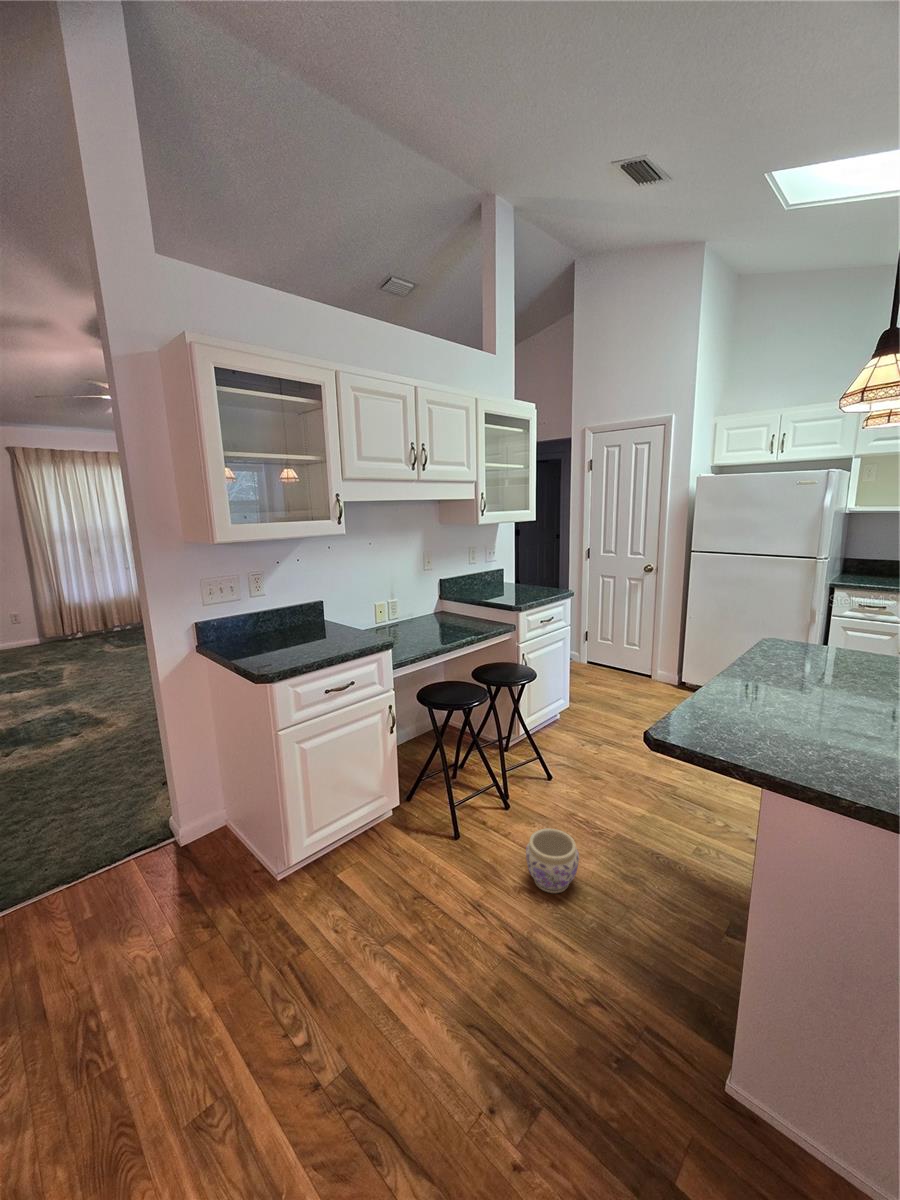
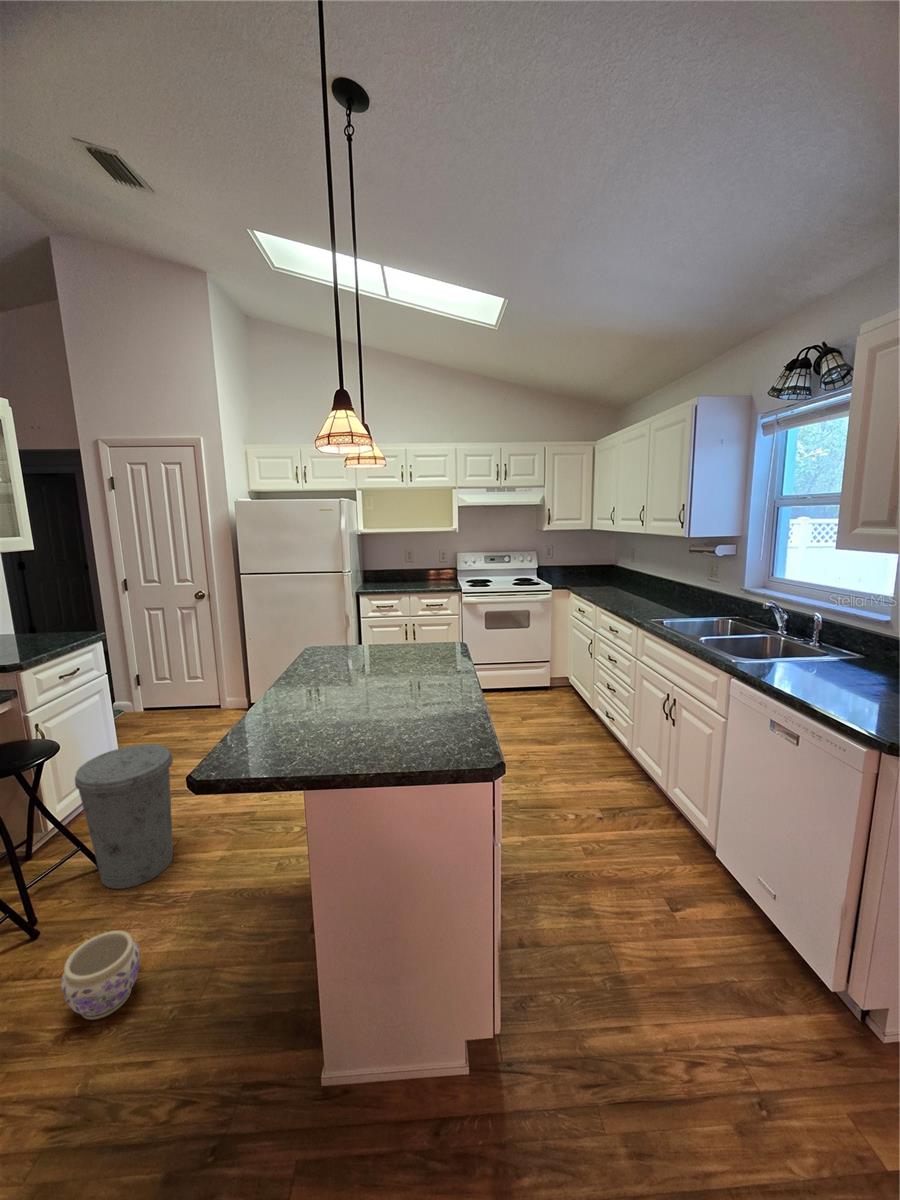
trash can: none [545,689,617,806] -> present [75,744,173,889]

